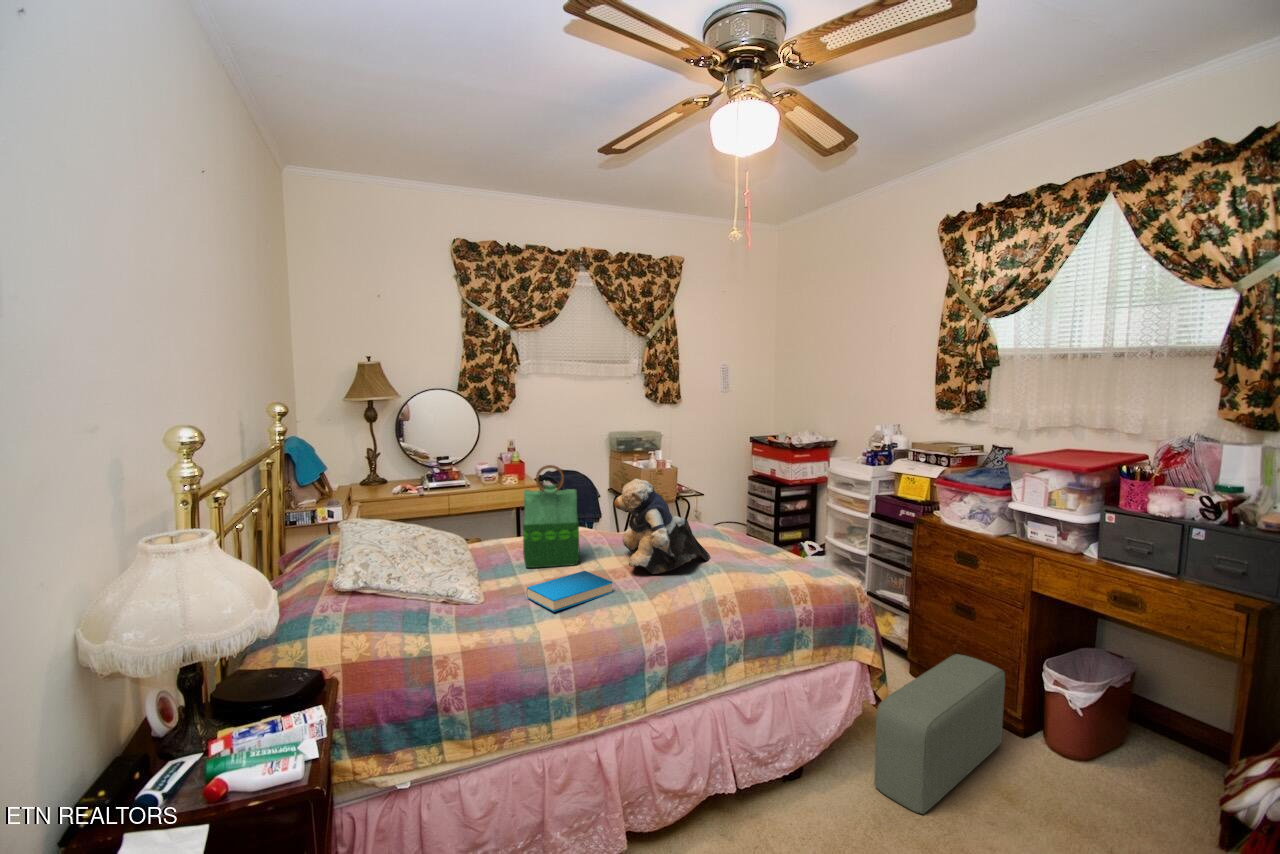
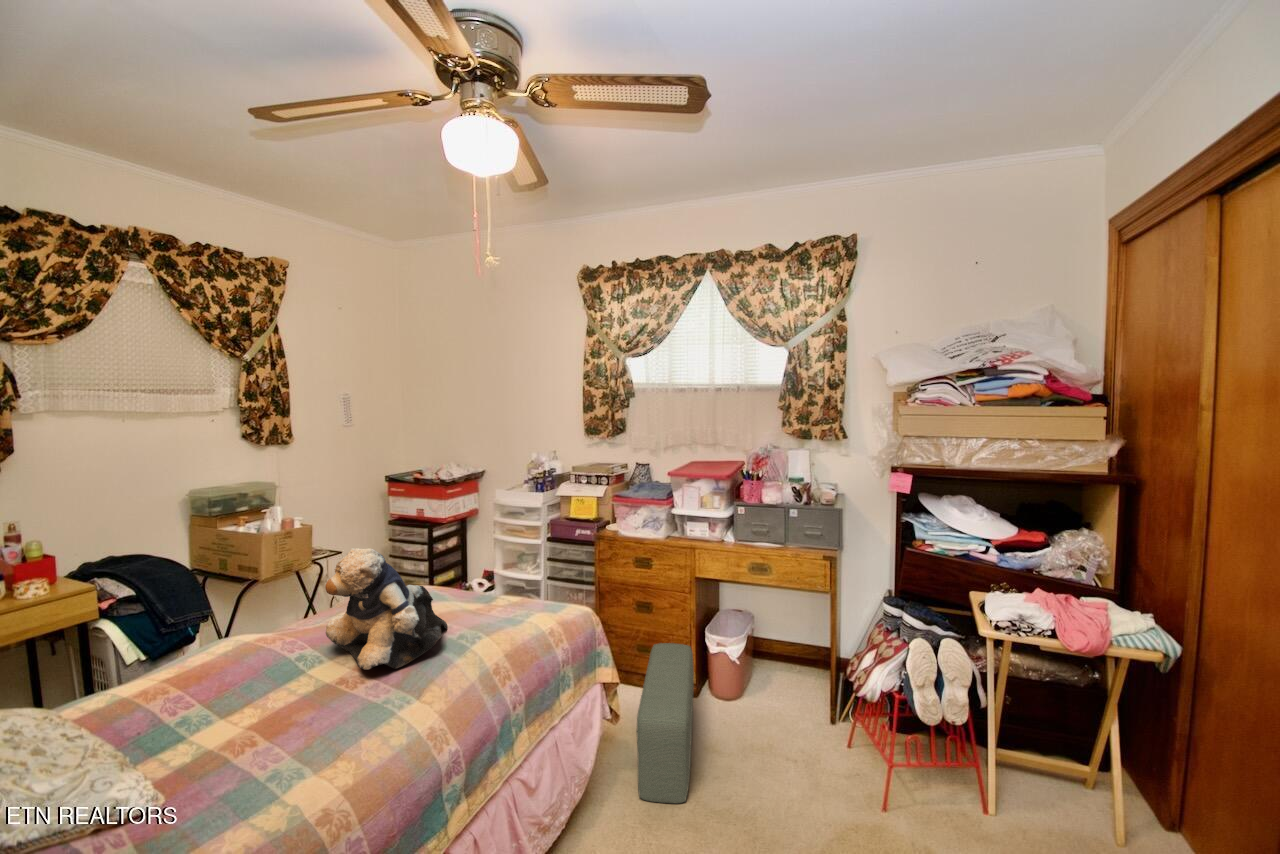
tote bag: present [523,465,579,568] -> none [152,553,266,731]
book: present [527,571,613,612] -> none [213,700,359,787]

